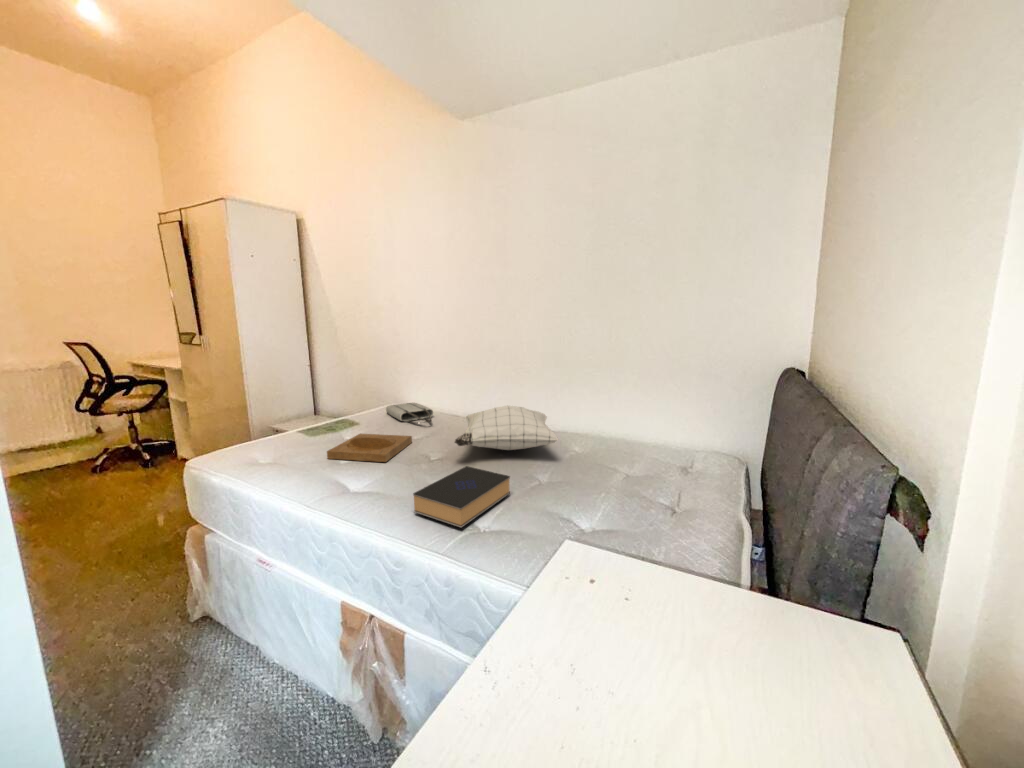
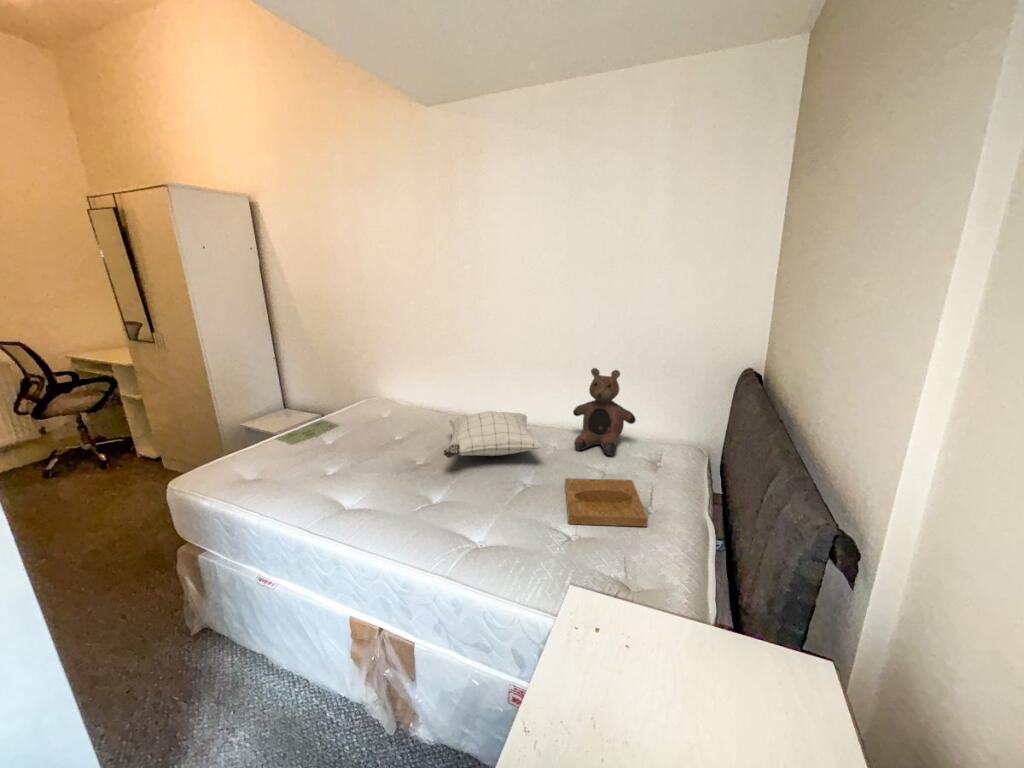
teddy bear: none [595,365,662,456] -> present [573,368,636,455]
tote bag: present [386,403,433,423] -> none [364,400,413,425]
tray: present [327,434,412,462] -> present [565,478,648,527]
book: present [413,466,510,528] -> none [413,481,502,549]

